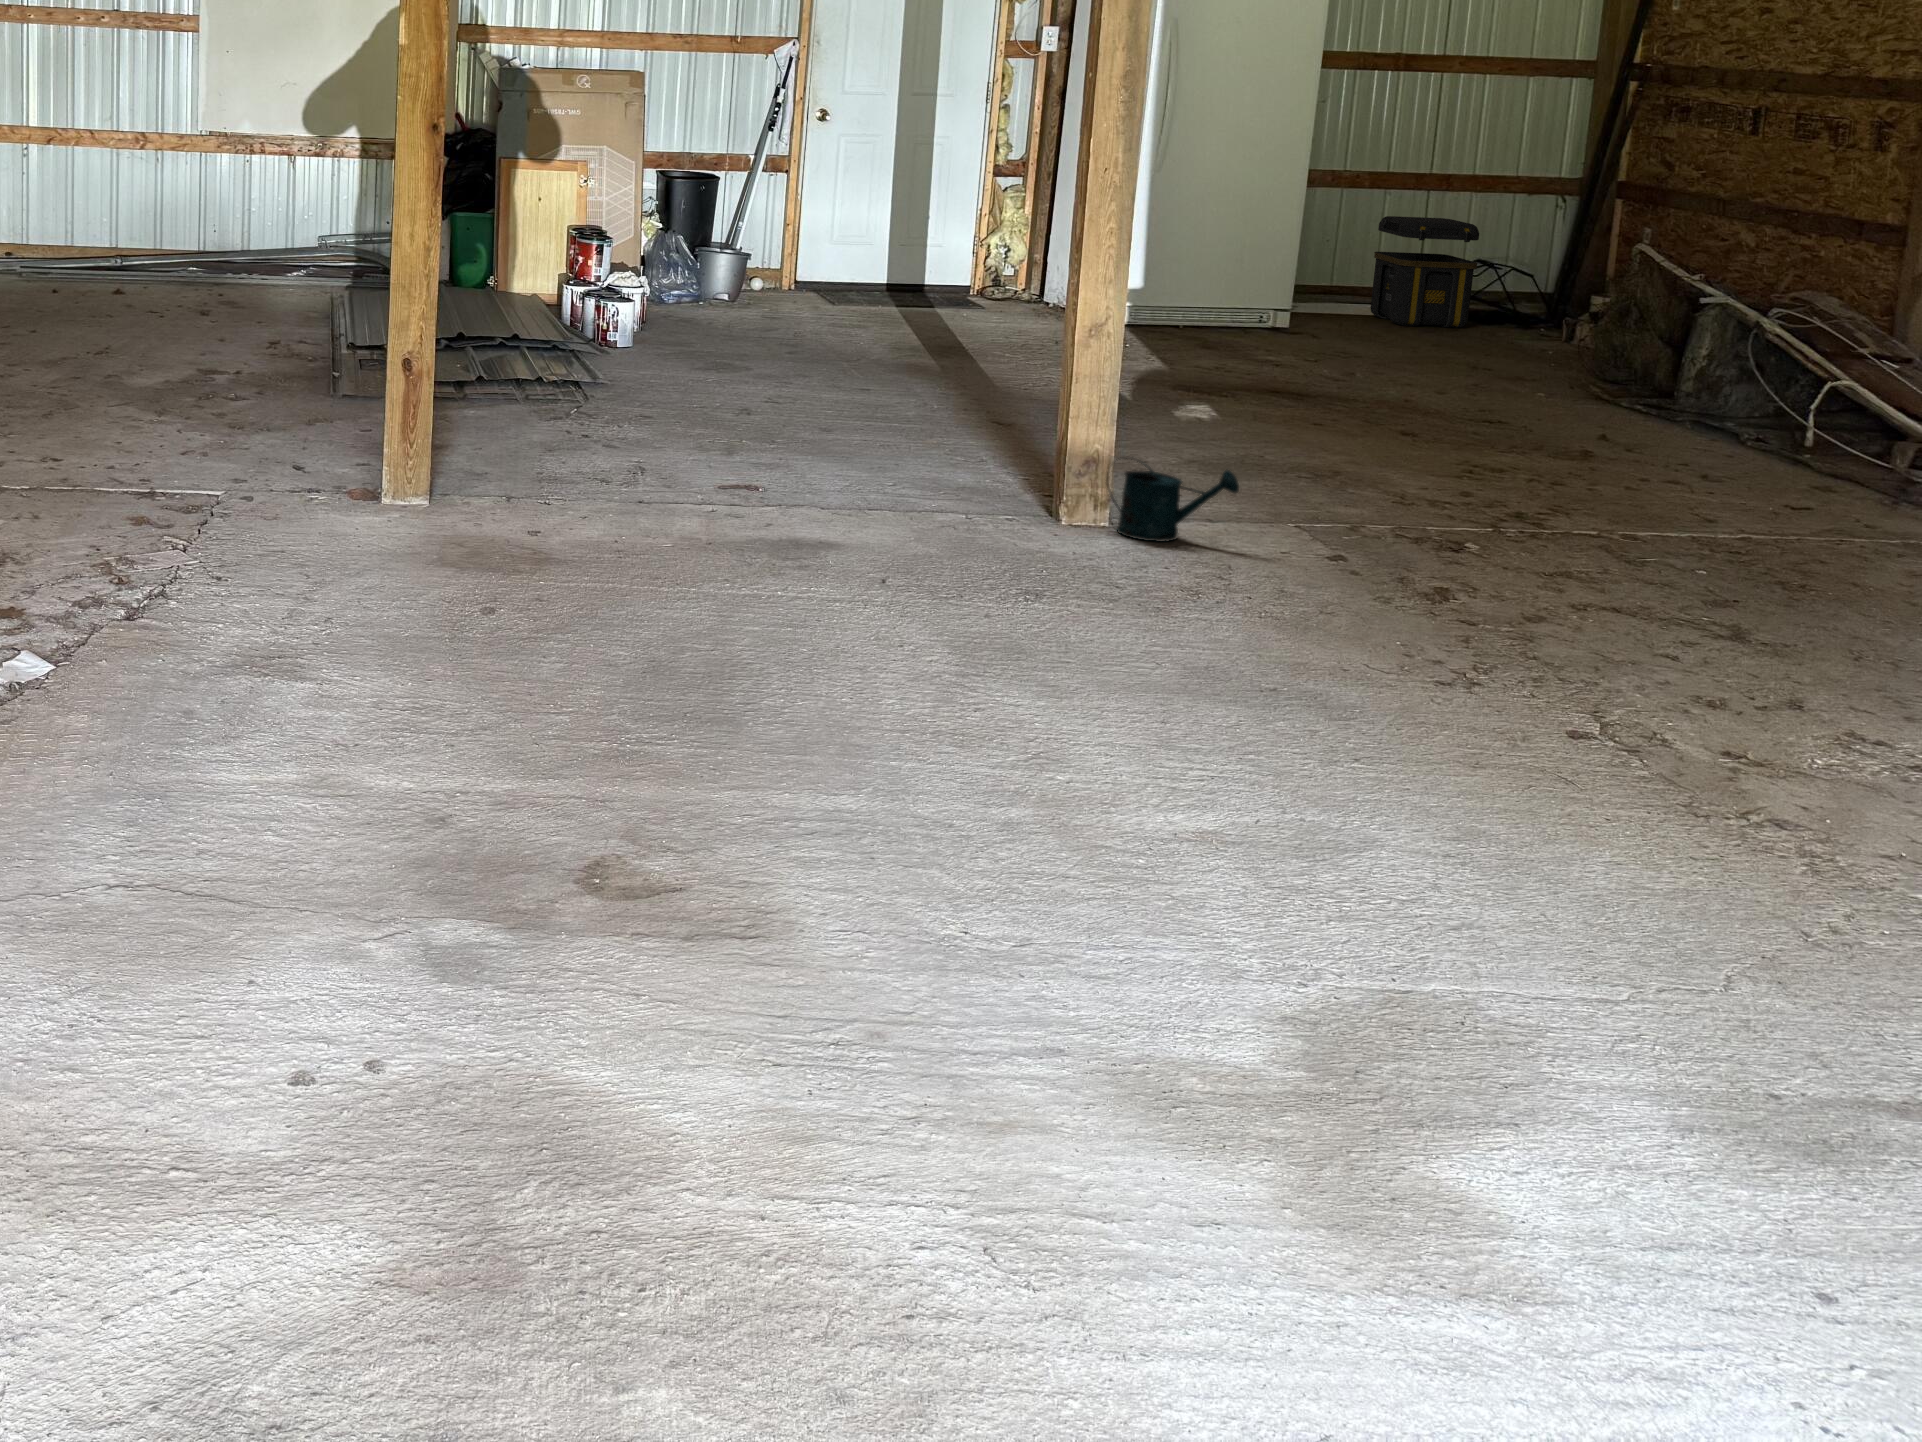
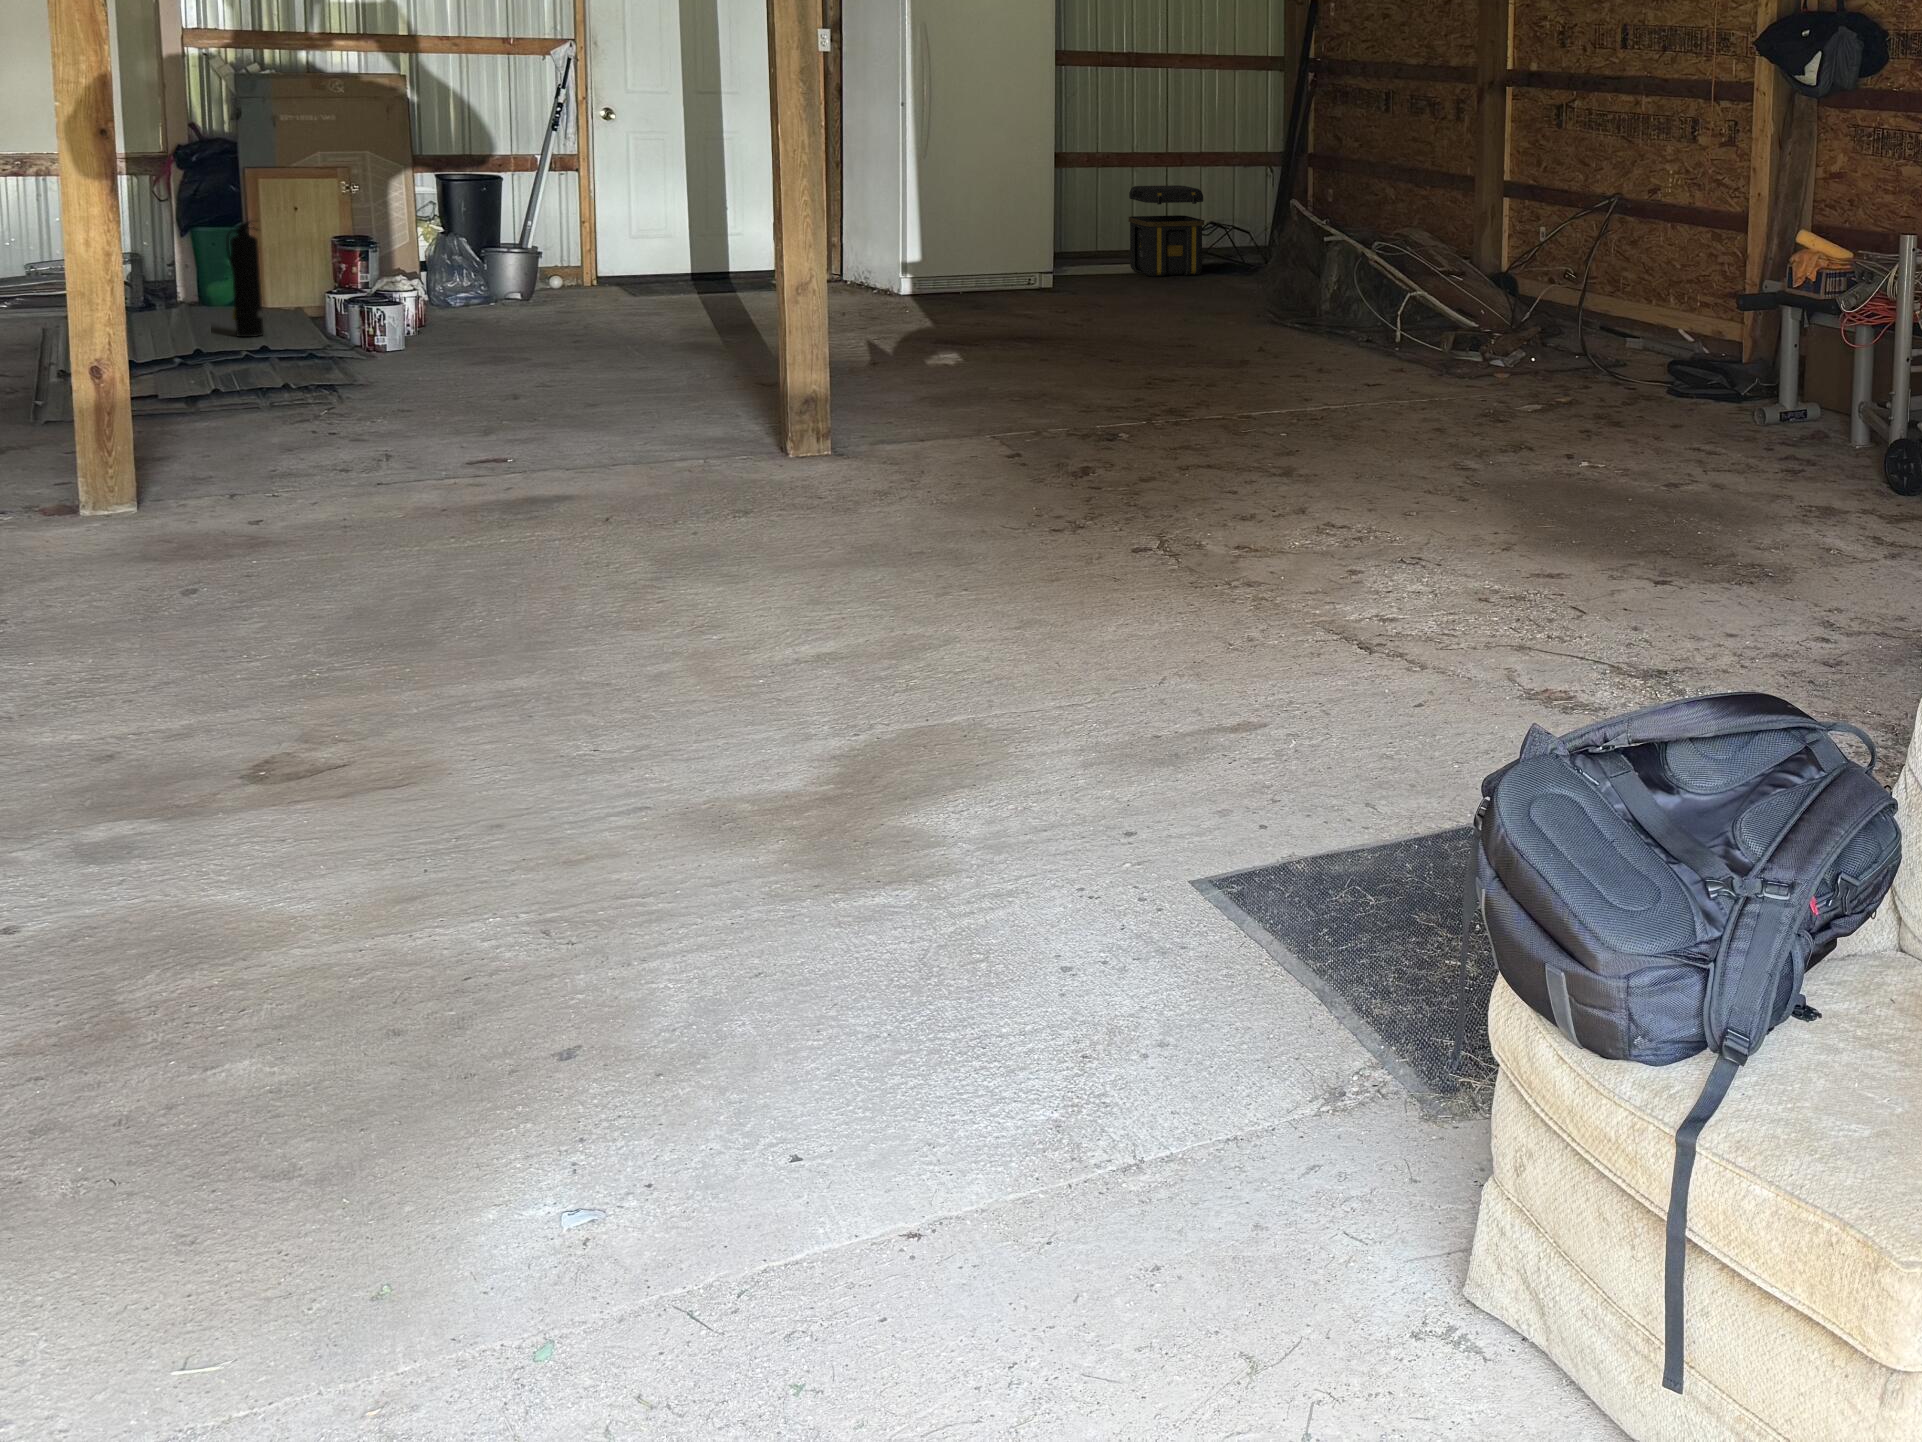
fire extinguisher: none [484,205,516,316] -> present [226,222,264,337]
watering can: present [1107,458,1239,542] -> none [824,390,930,458]

